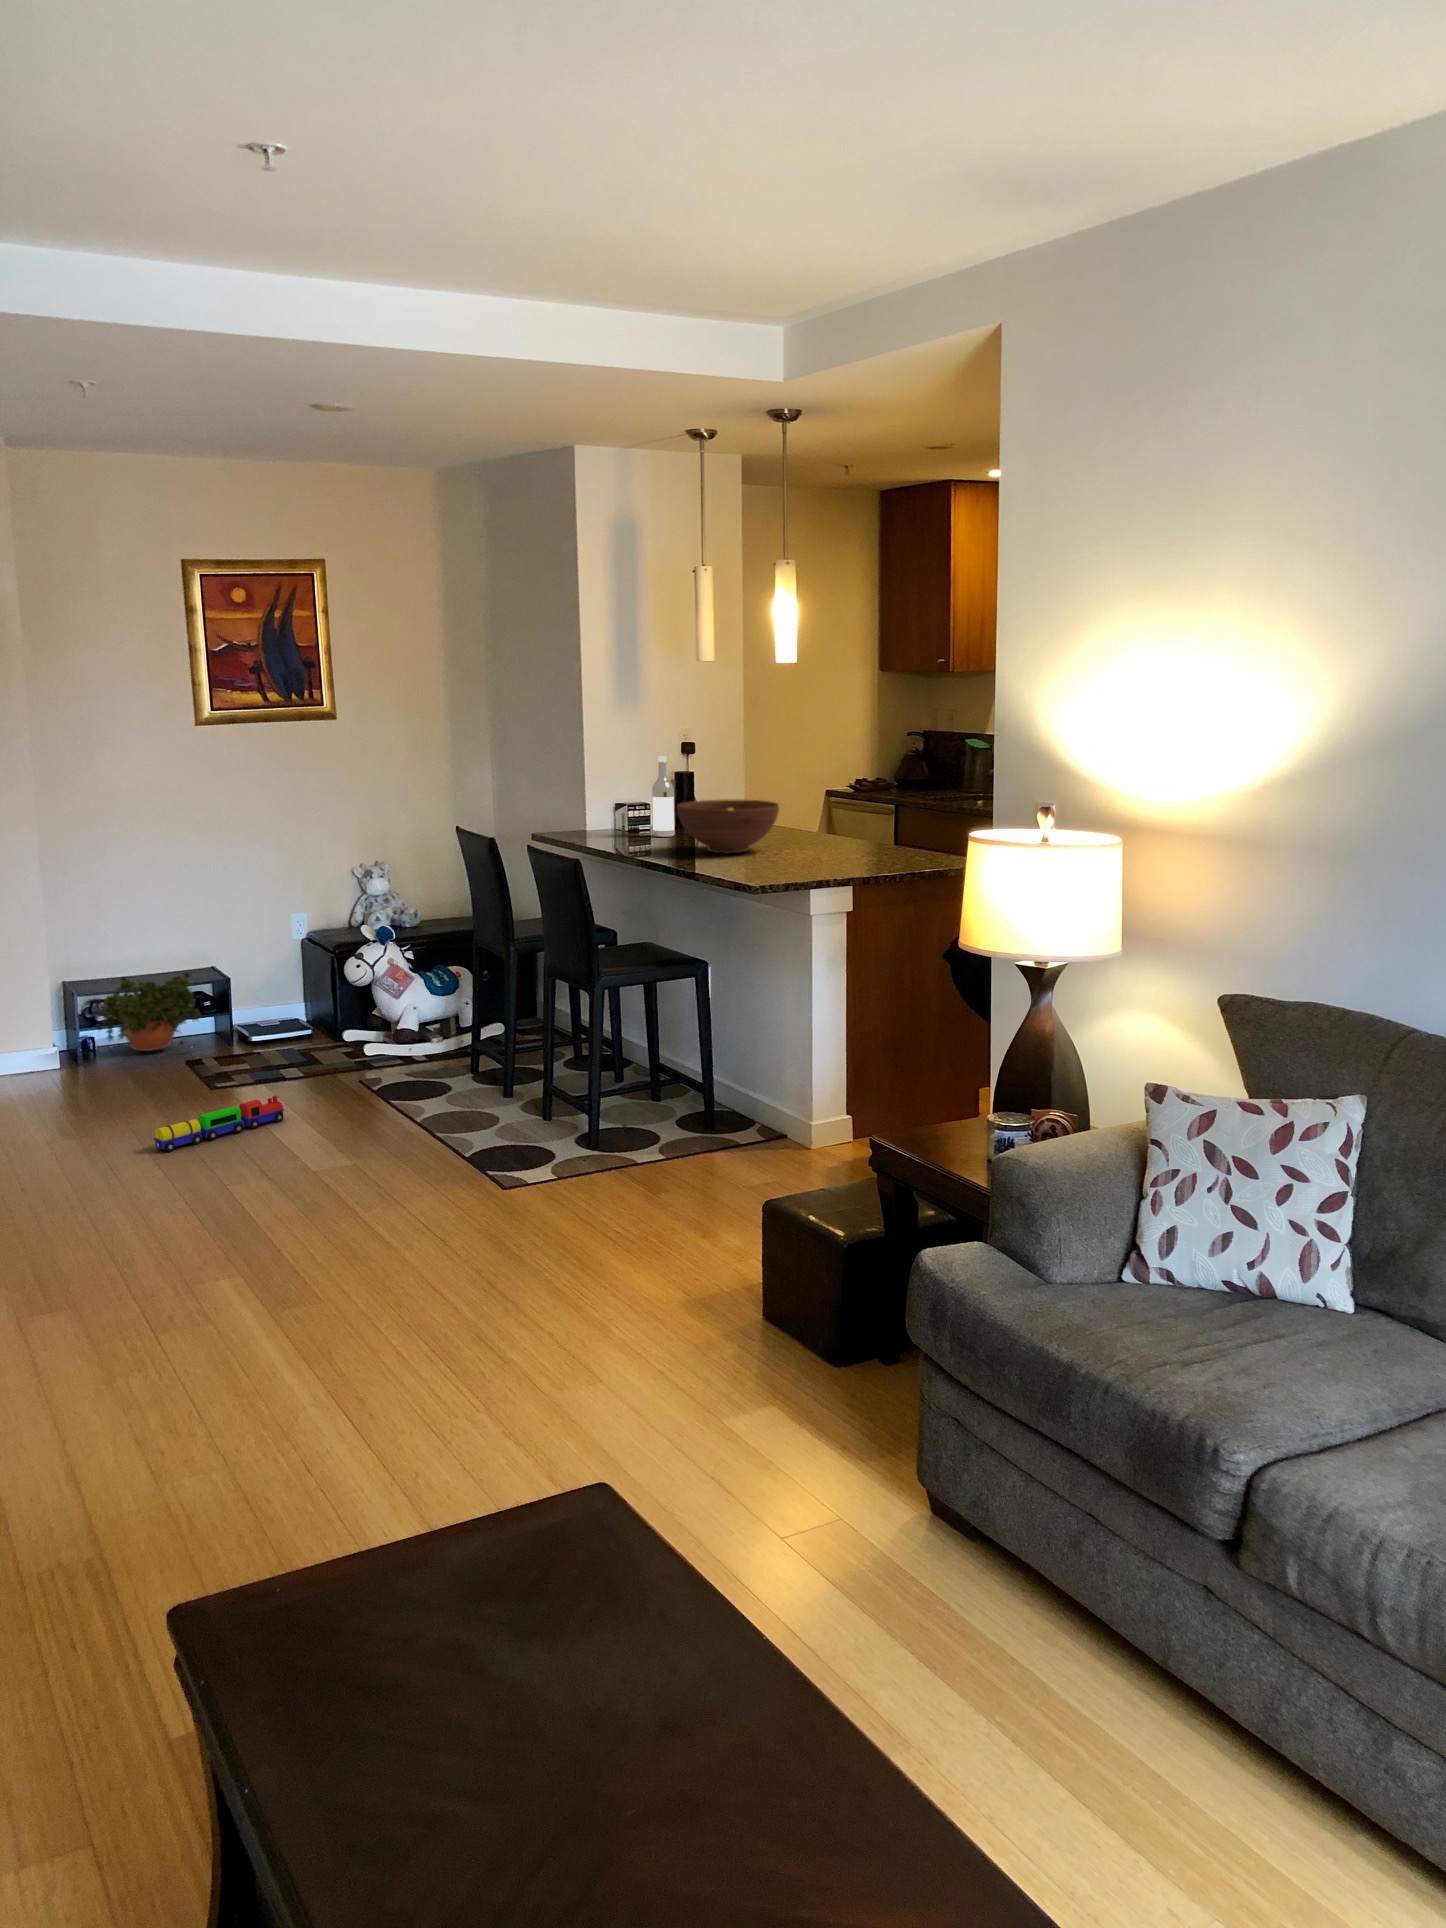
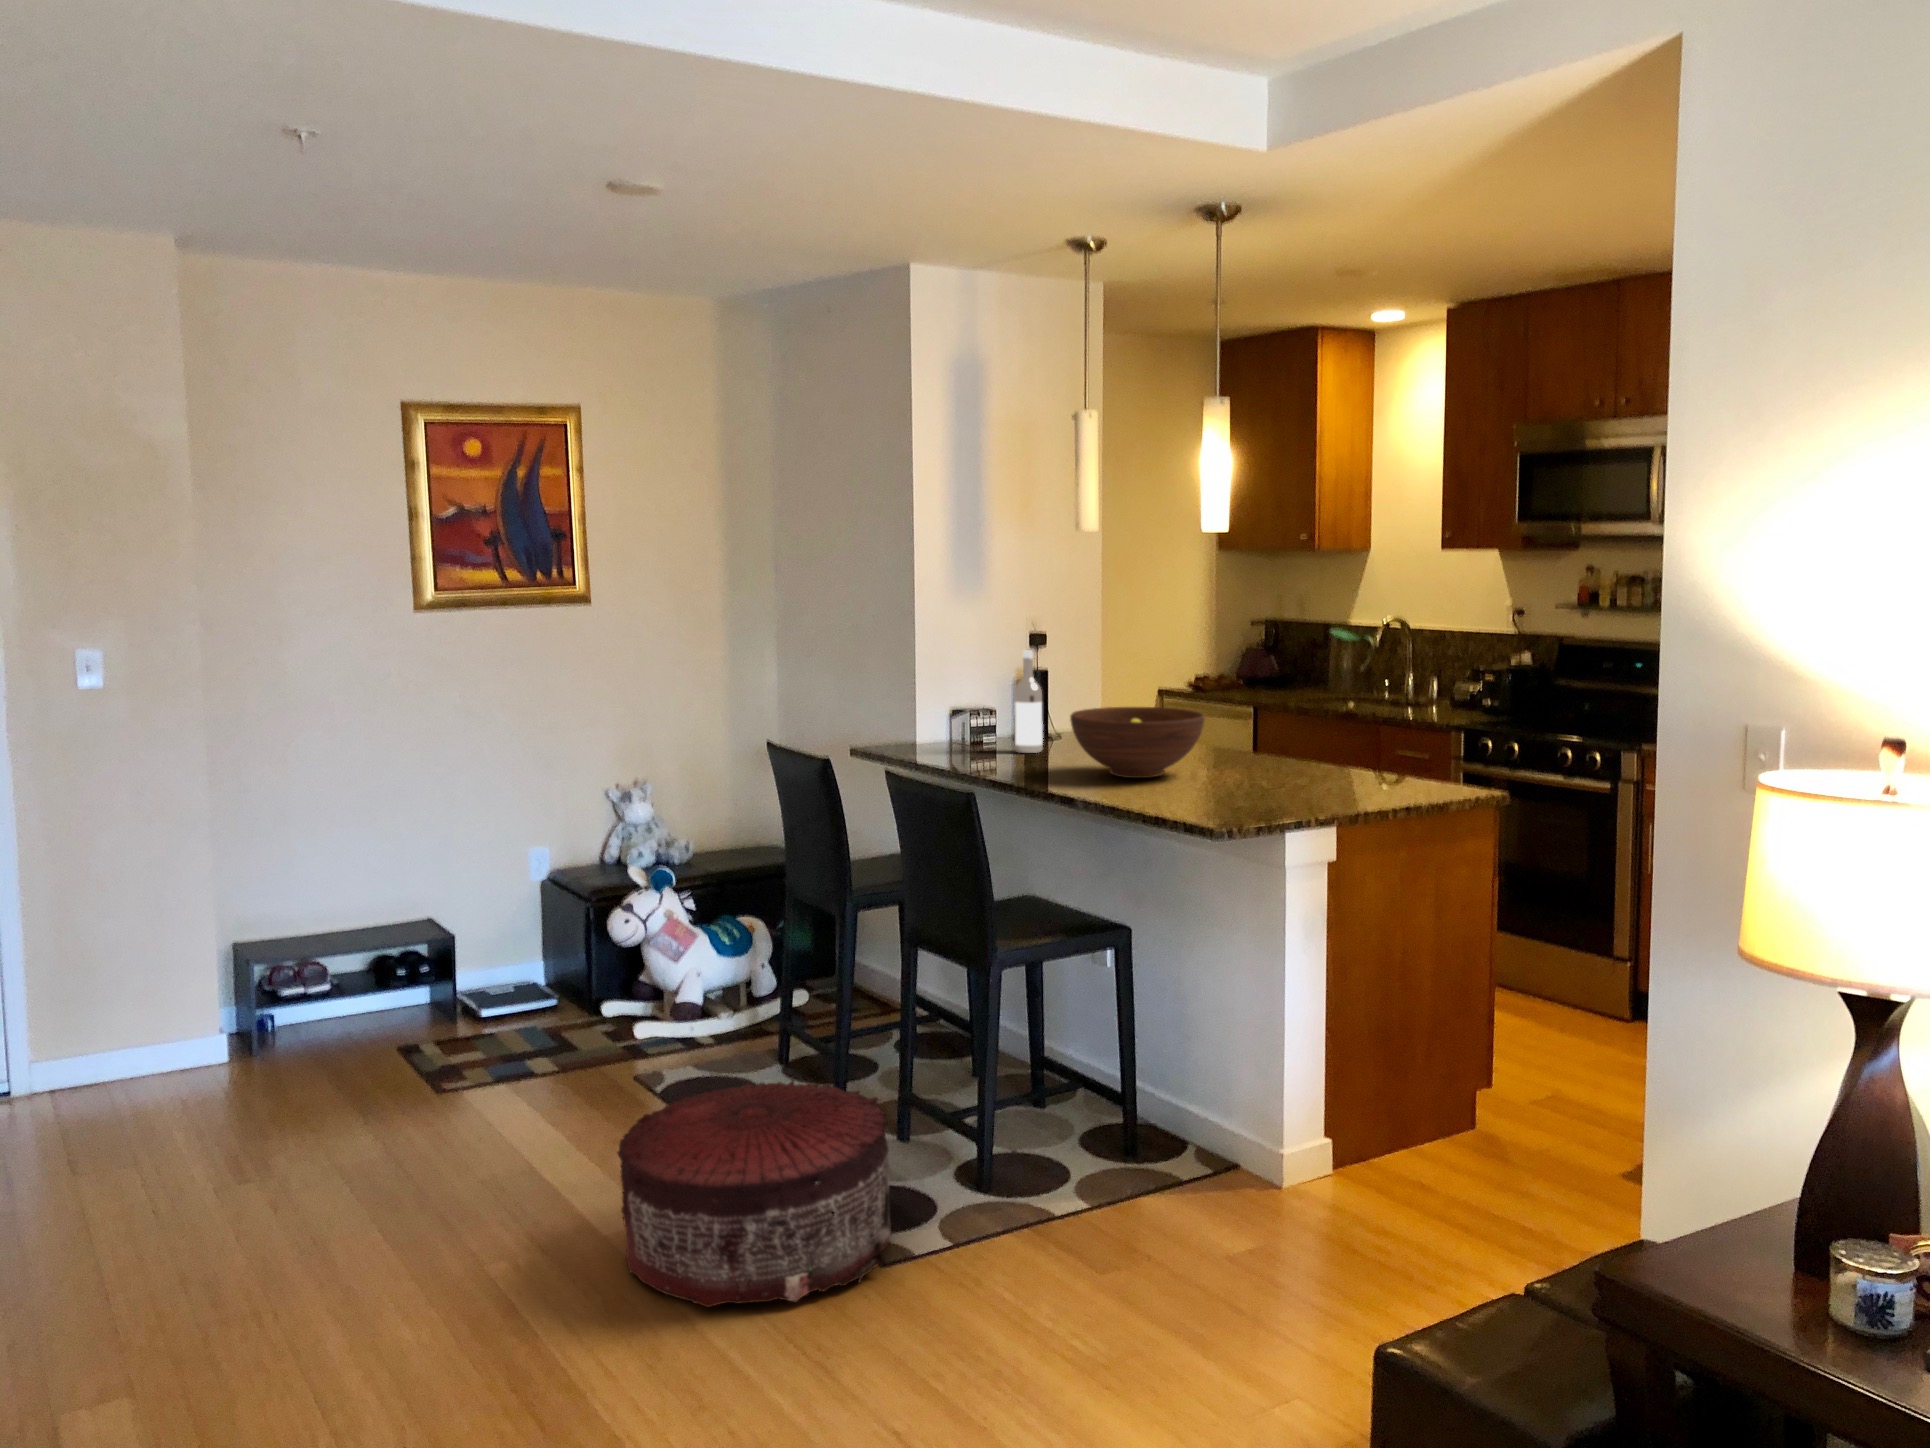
potted plant: present [94,972,200,1051] -> none [273,925,419,1039]
pouf: none [320,1065,517,1207] -> present [618,1080,891,1307]
toy train: present [154,1096,284,1152] -> none [367,1112,544,1205]

